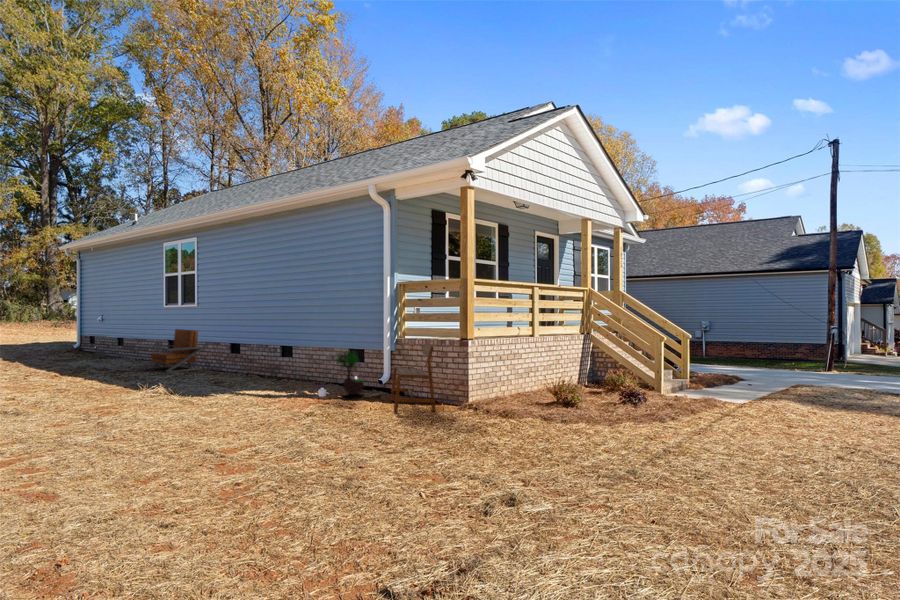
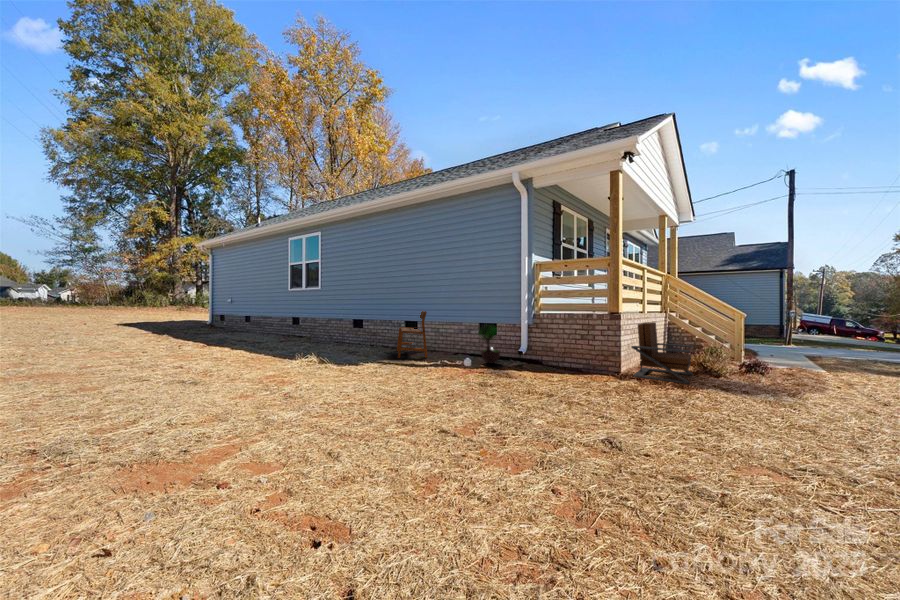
lounge chair: present [147,329,203,373] -> present [632,322,693,384]
bench: present [390,343,436,413] -> present [397,311,427,358]

